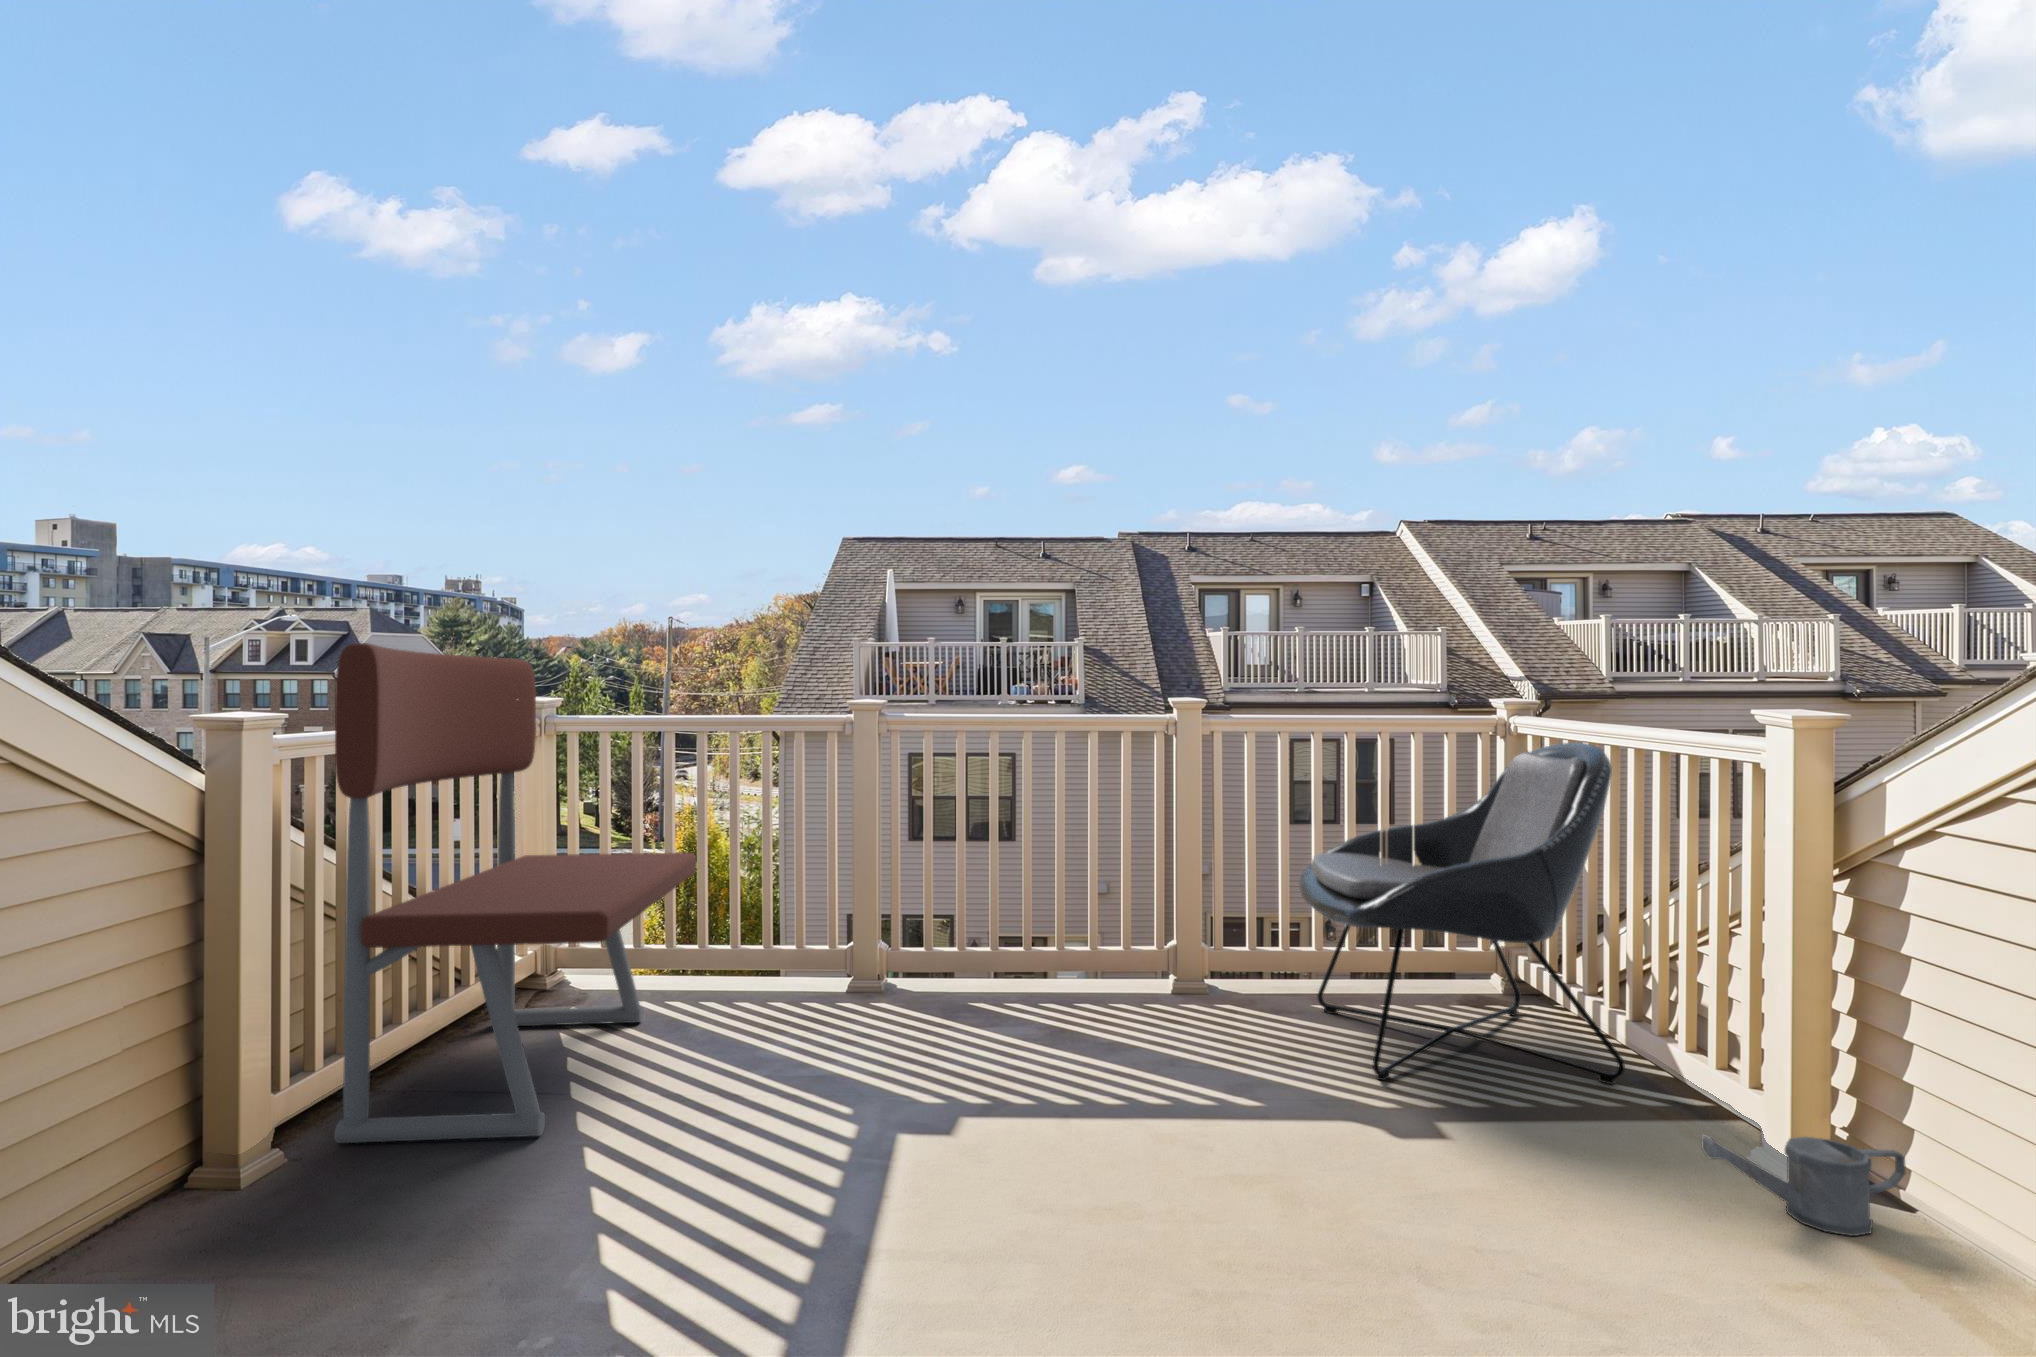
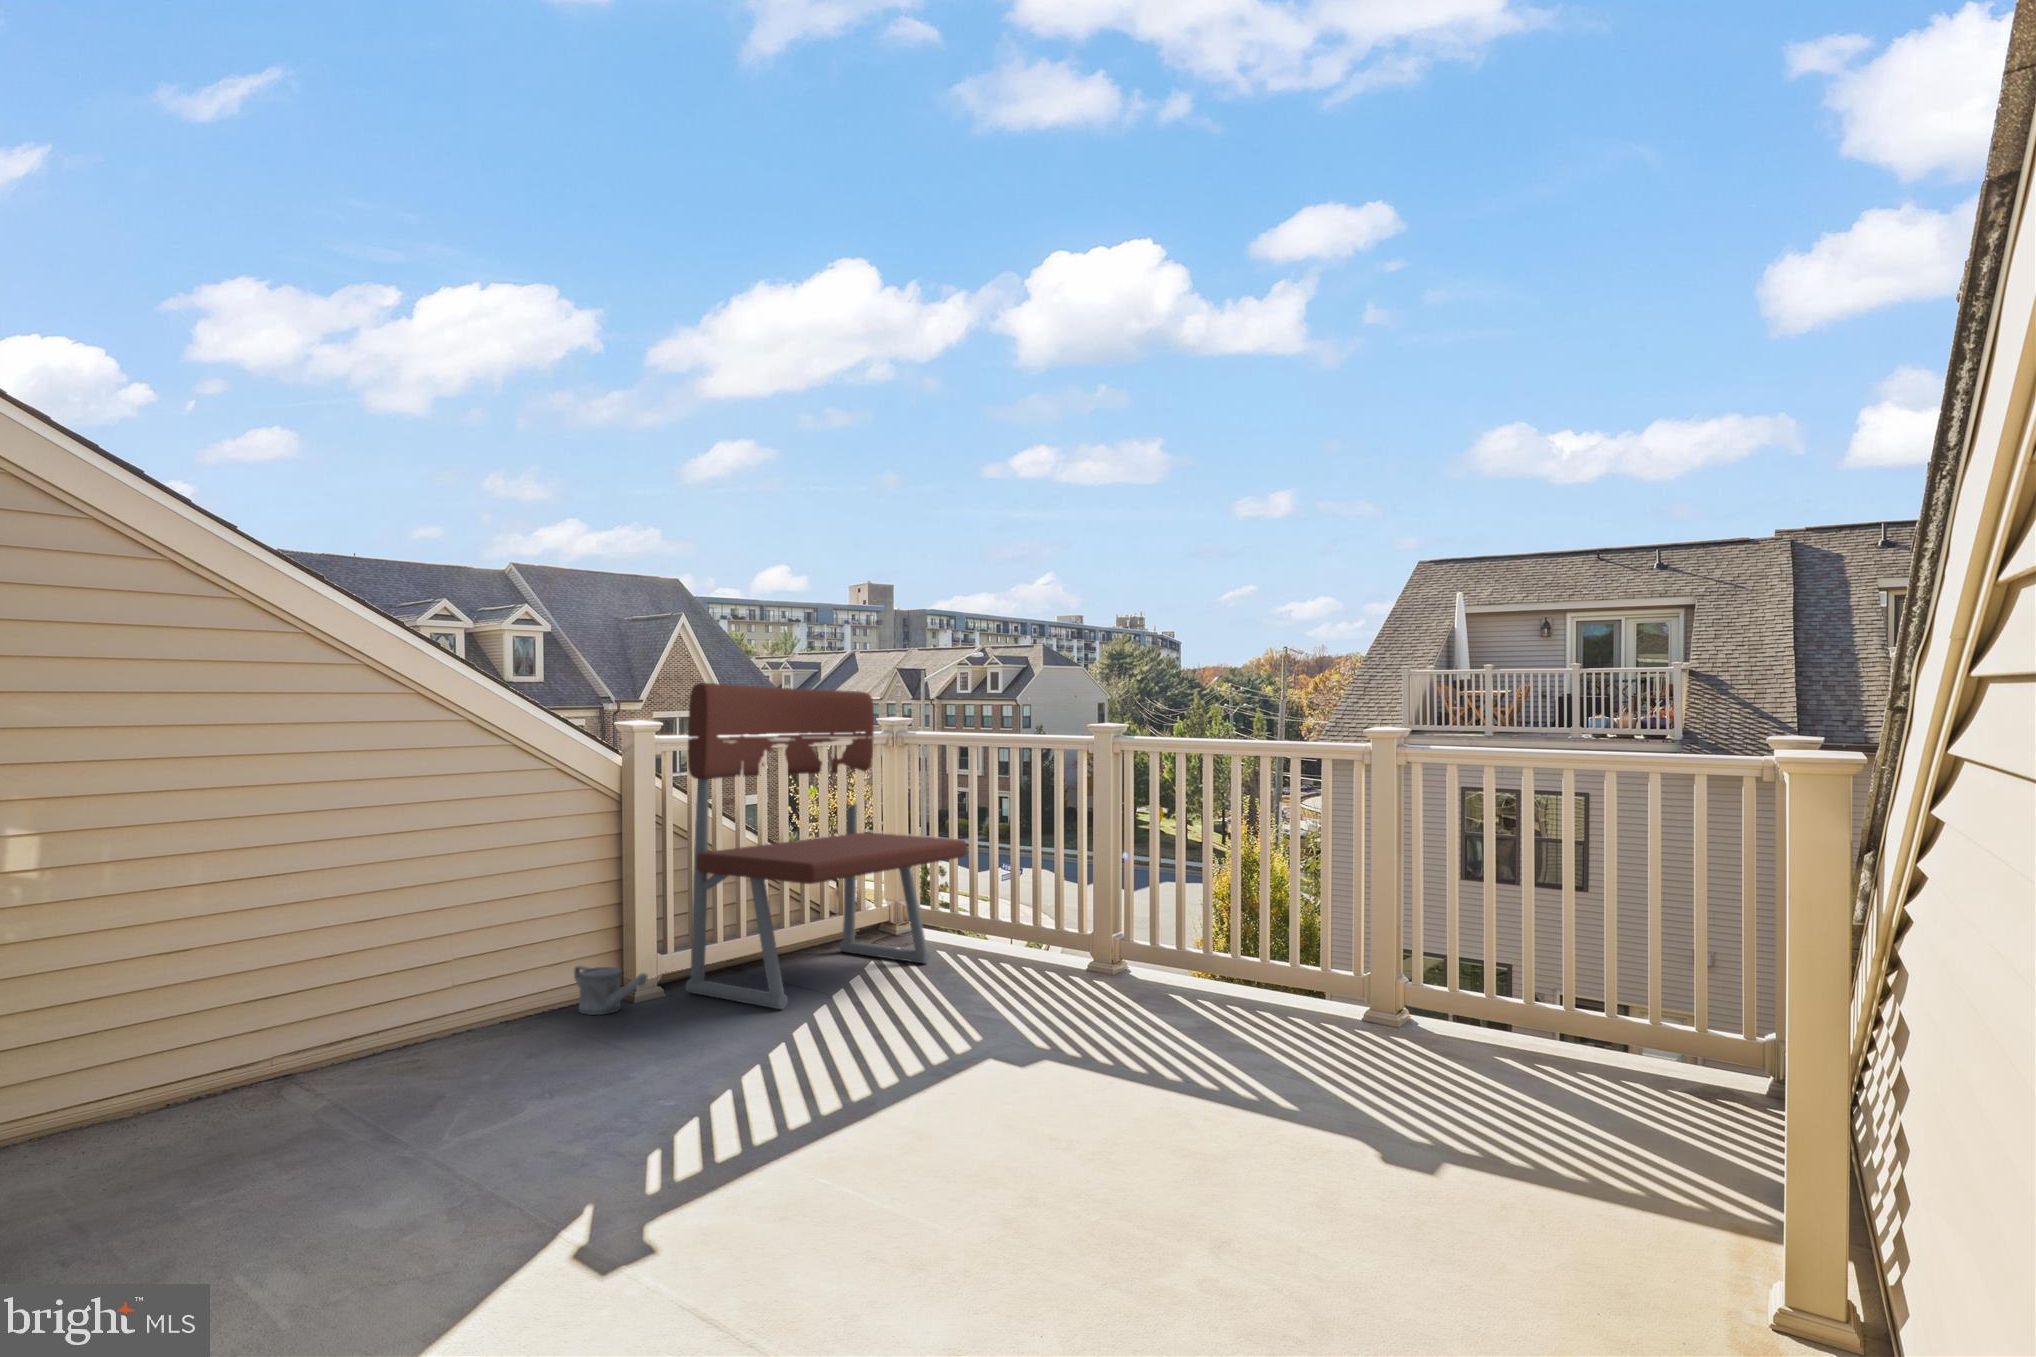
lounge chair: present [1299,743,1625,1084] -> none [1395,787,1741,1163]
watering can: present [1701,1134,1906,1236] -> present [574,966,648,1015]

